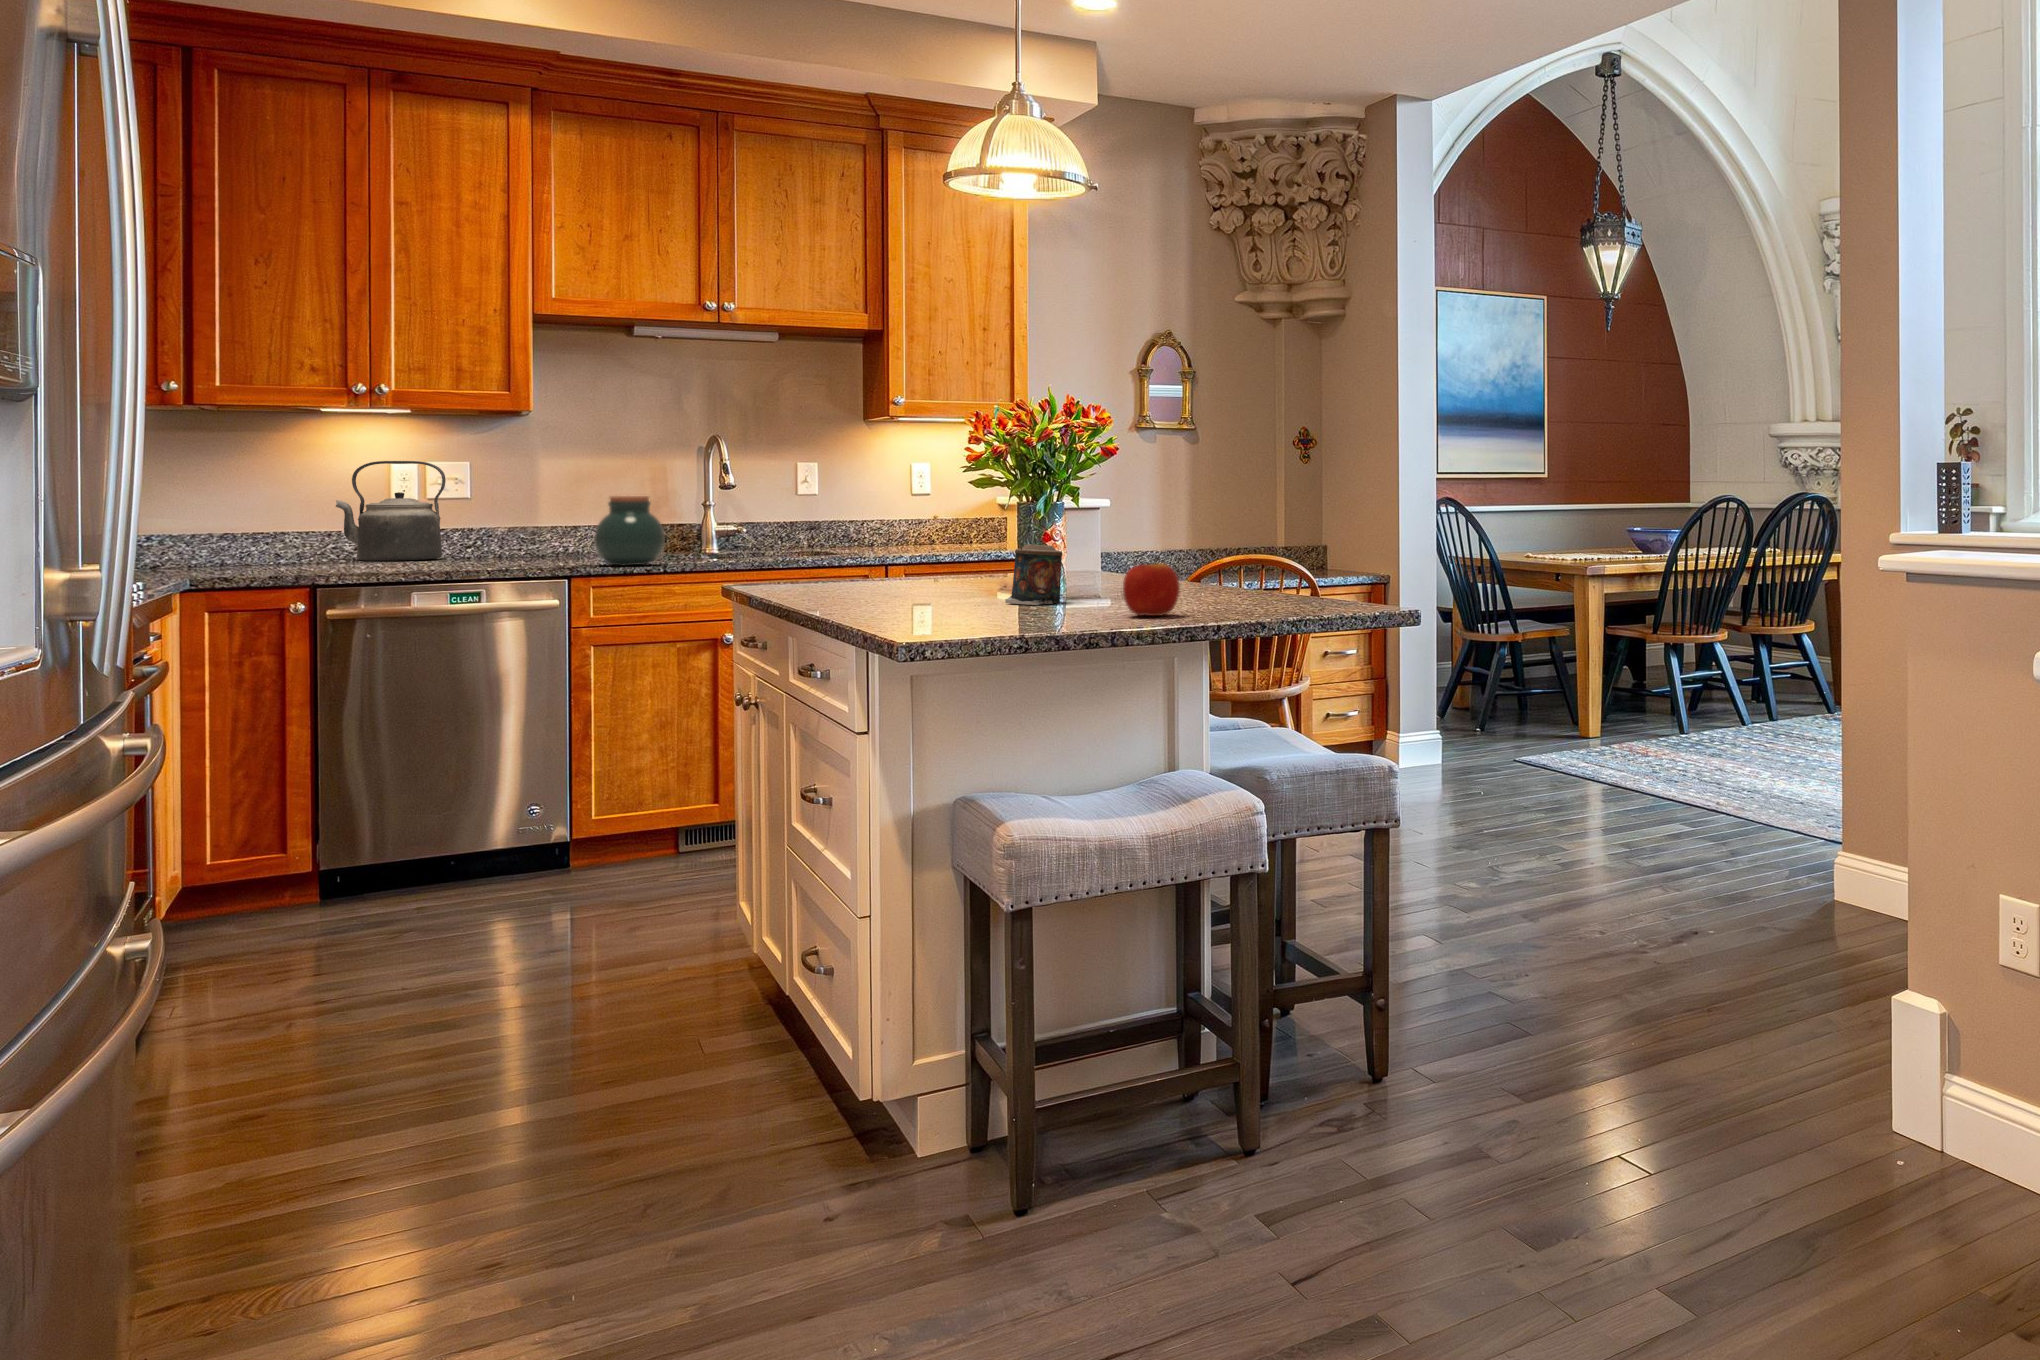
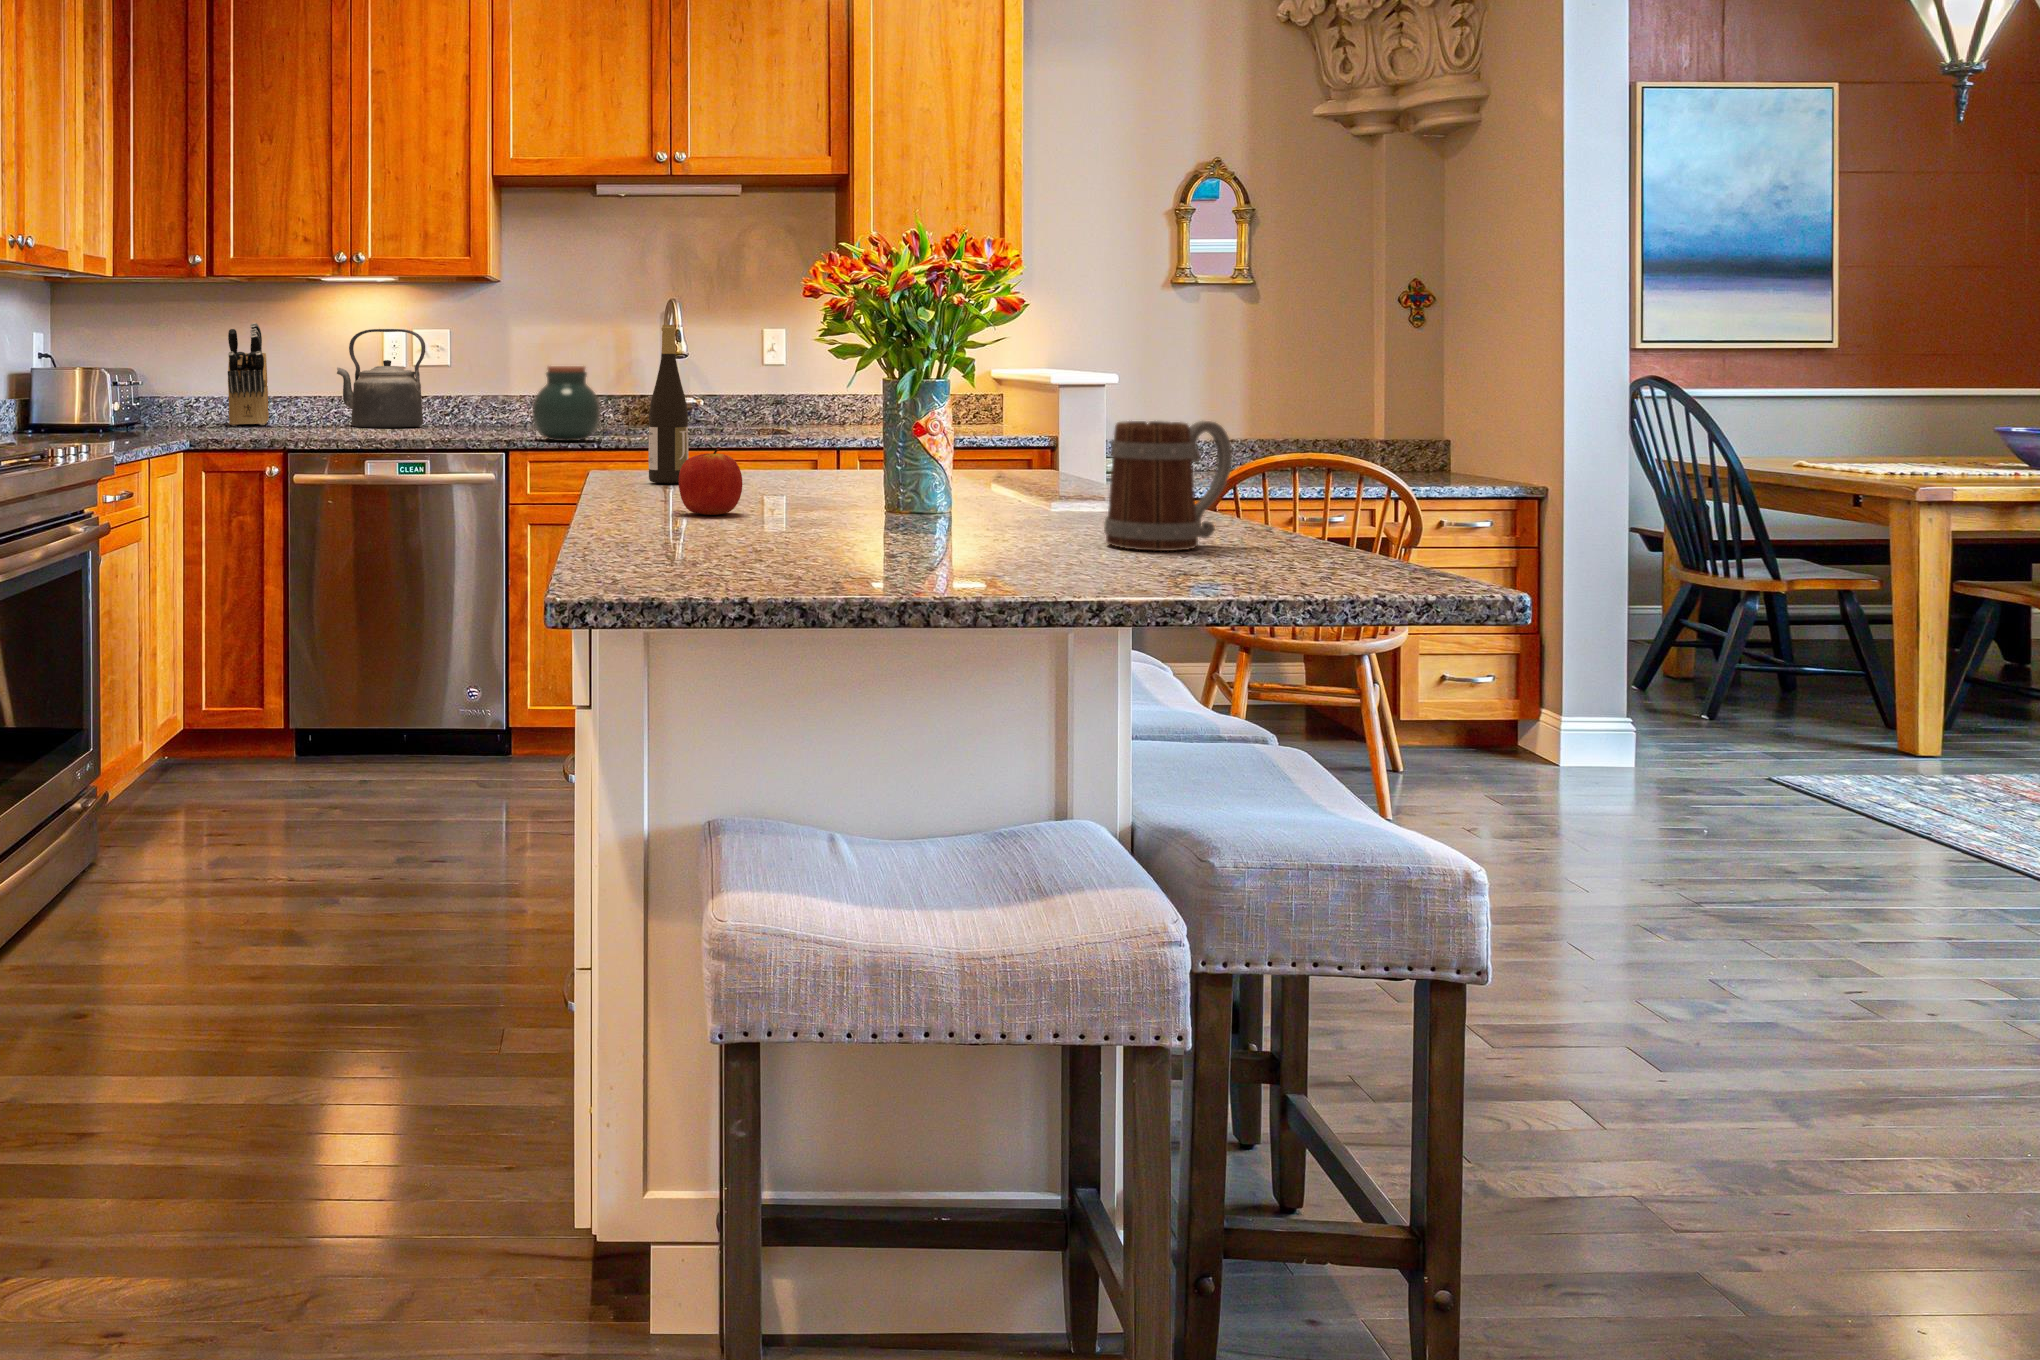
knife block: none [196,454,255,564] -> present [228,323,269,426]
wine bottle: none [783,459,818,590] -> present [648,325,688,483]
mug: none [1190,523,1263,606] -> present [1104,421,1232,551]
candle: present [1005,544,1063,605] -> none [853,441,934,528]
apple: present [1123,559,1180,616] -> present [679,447,742,515]

